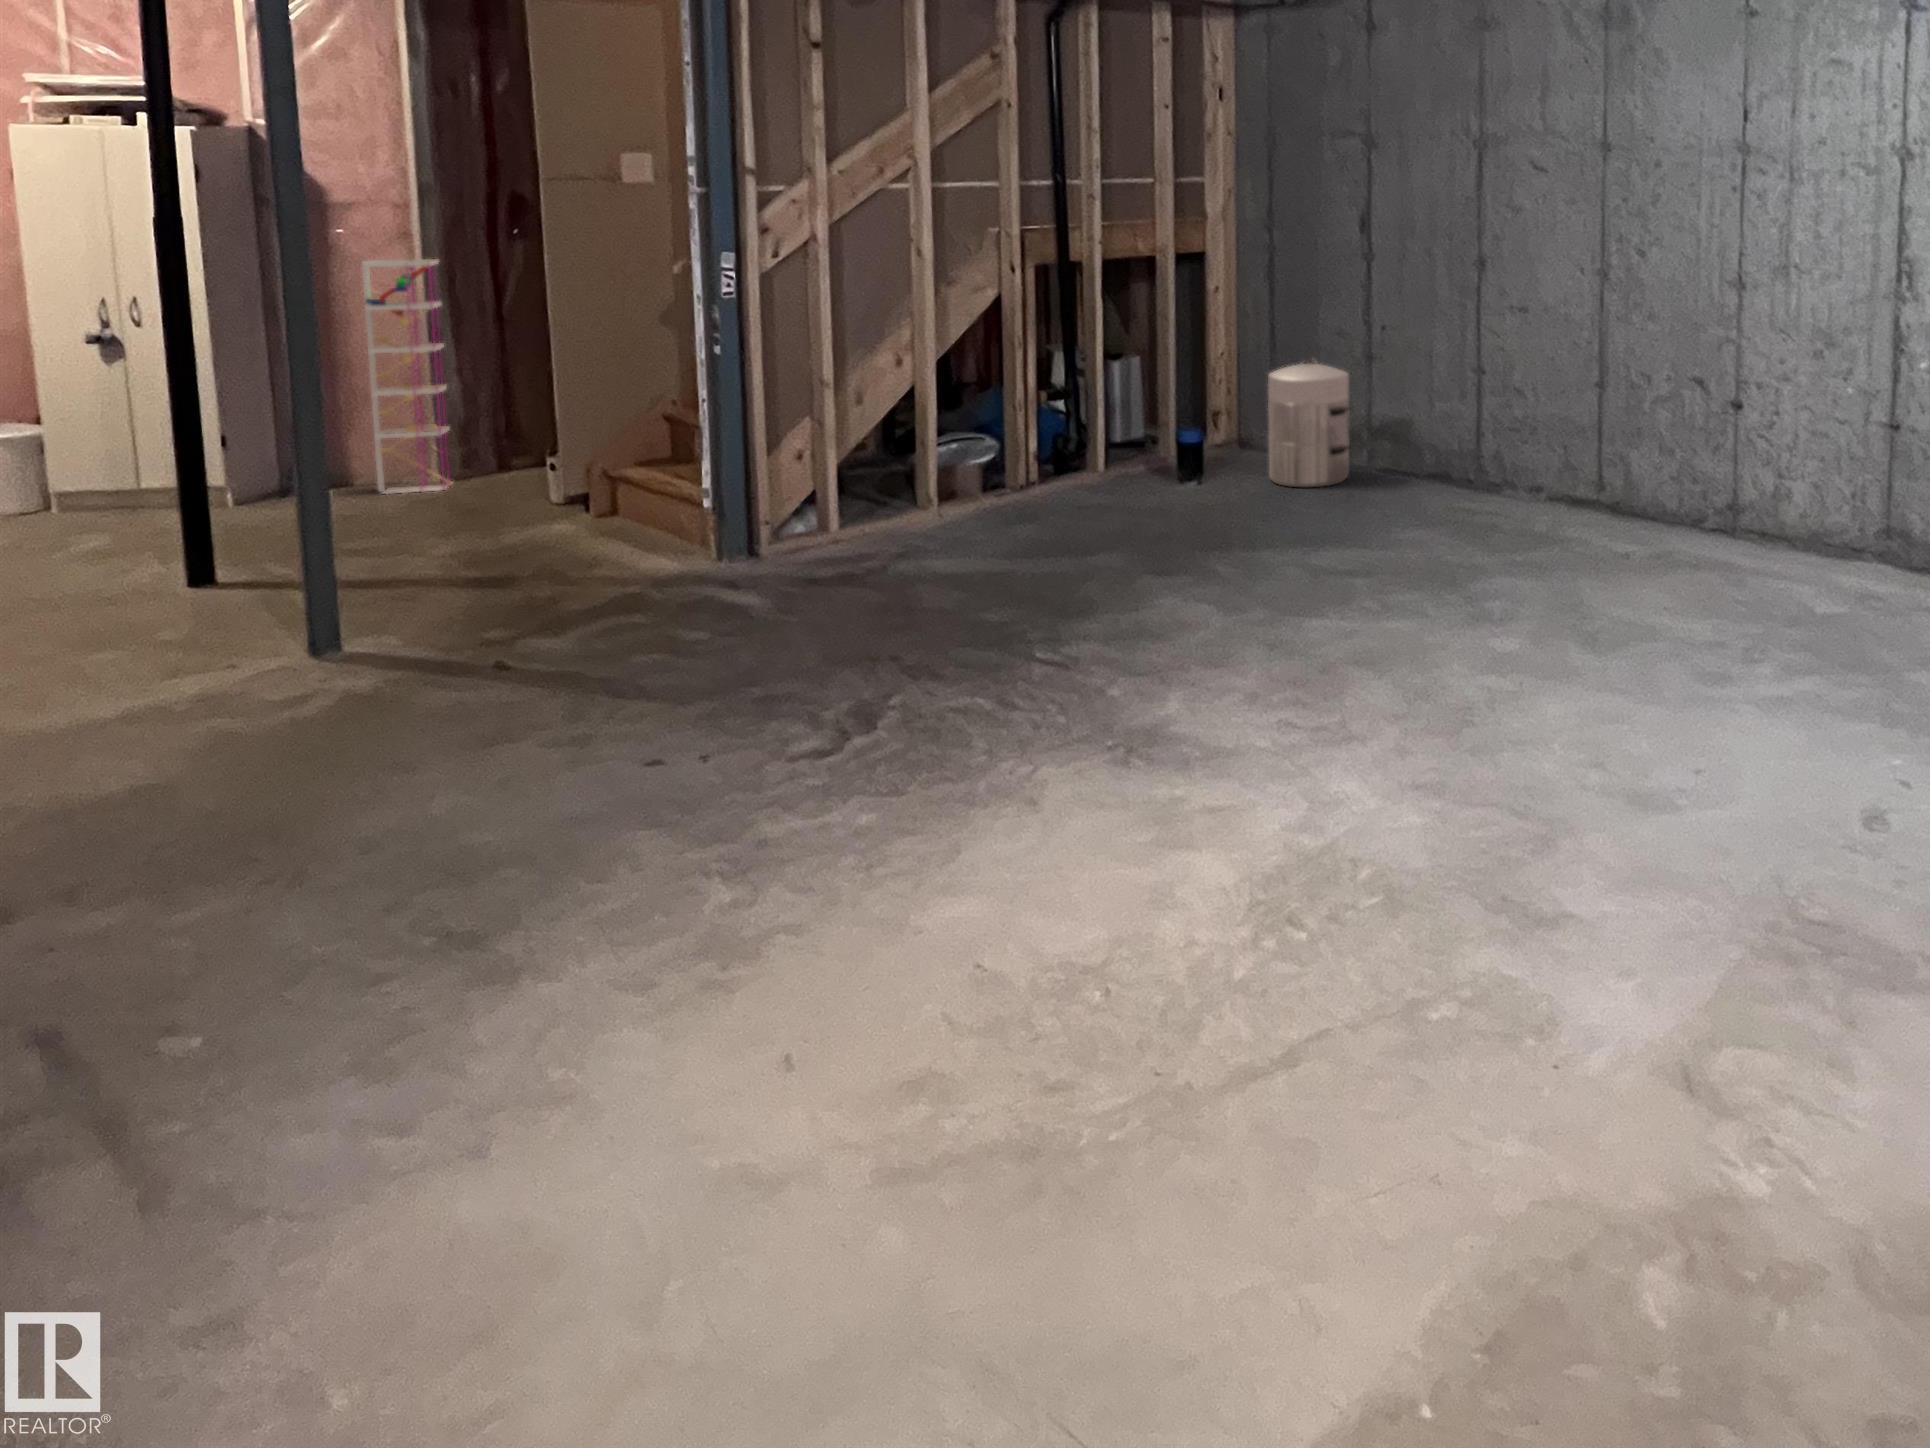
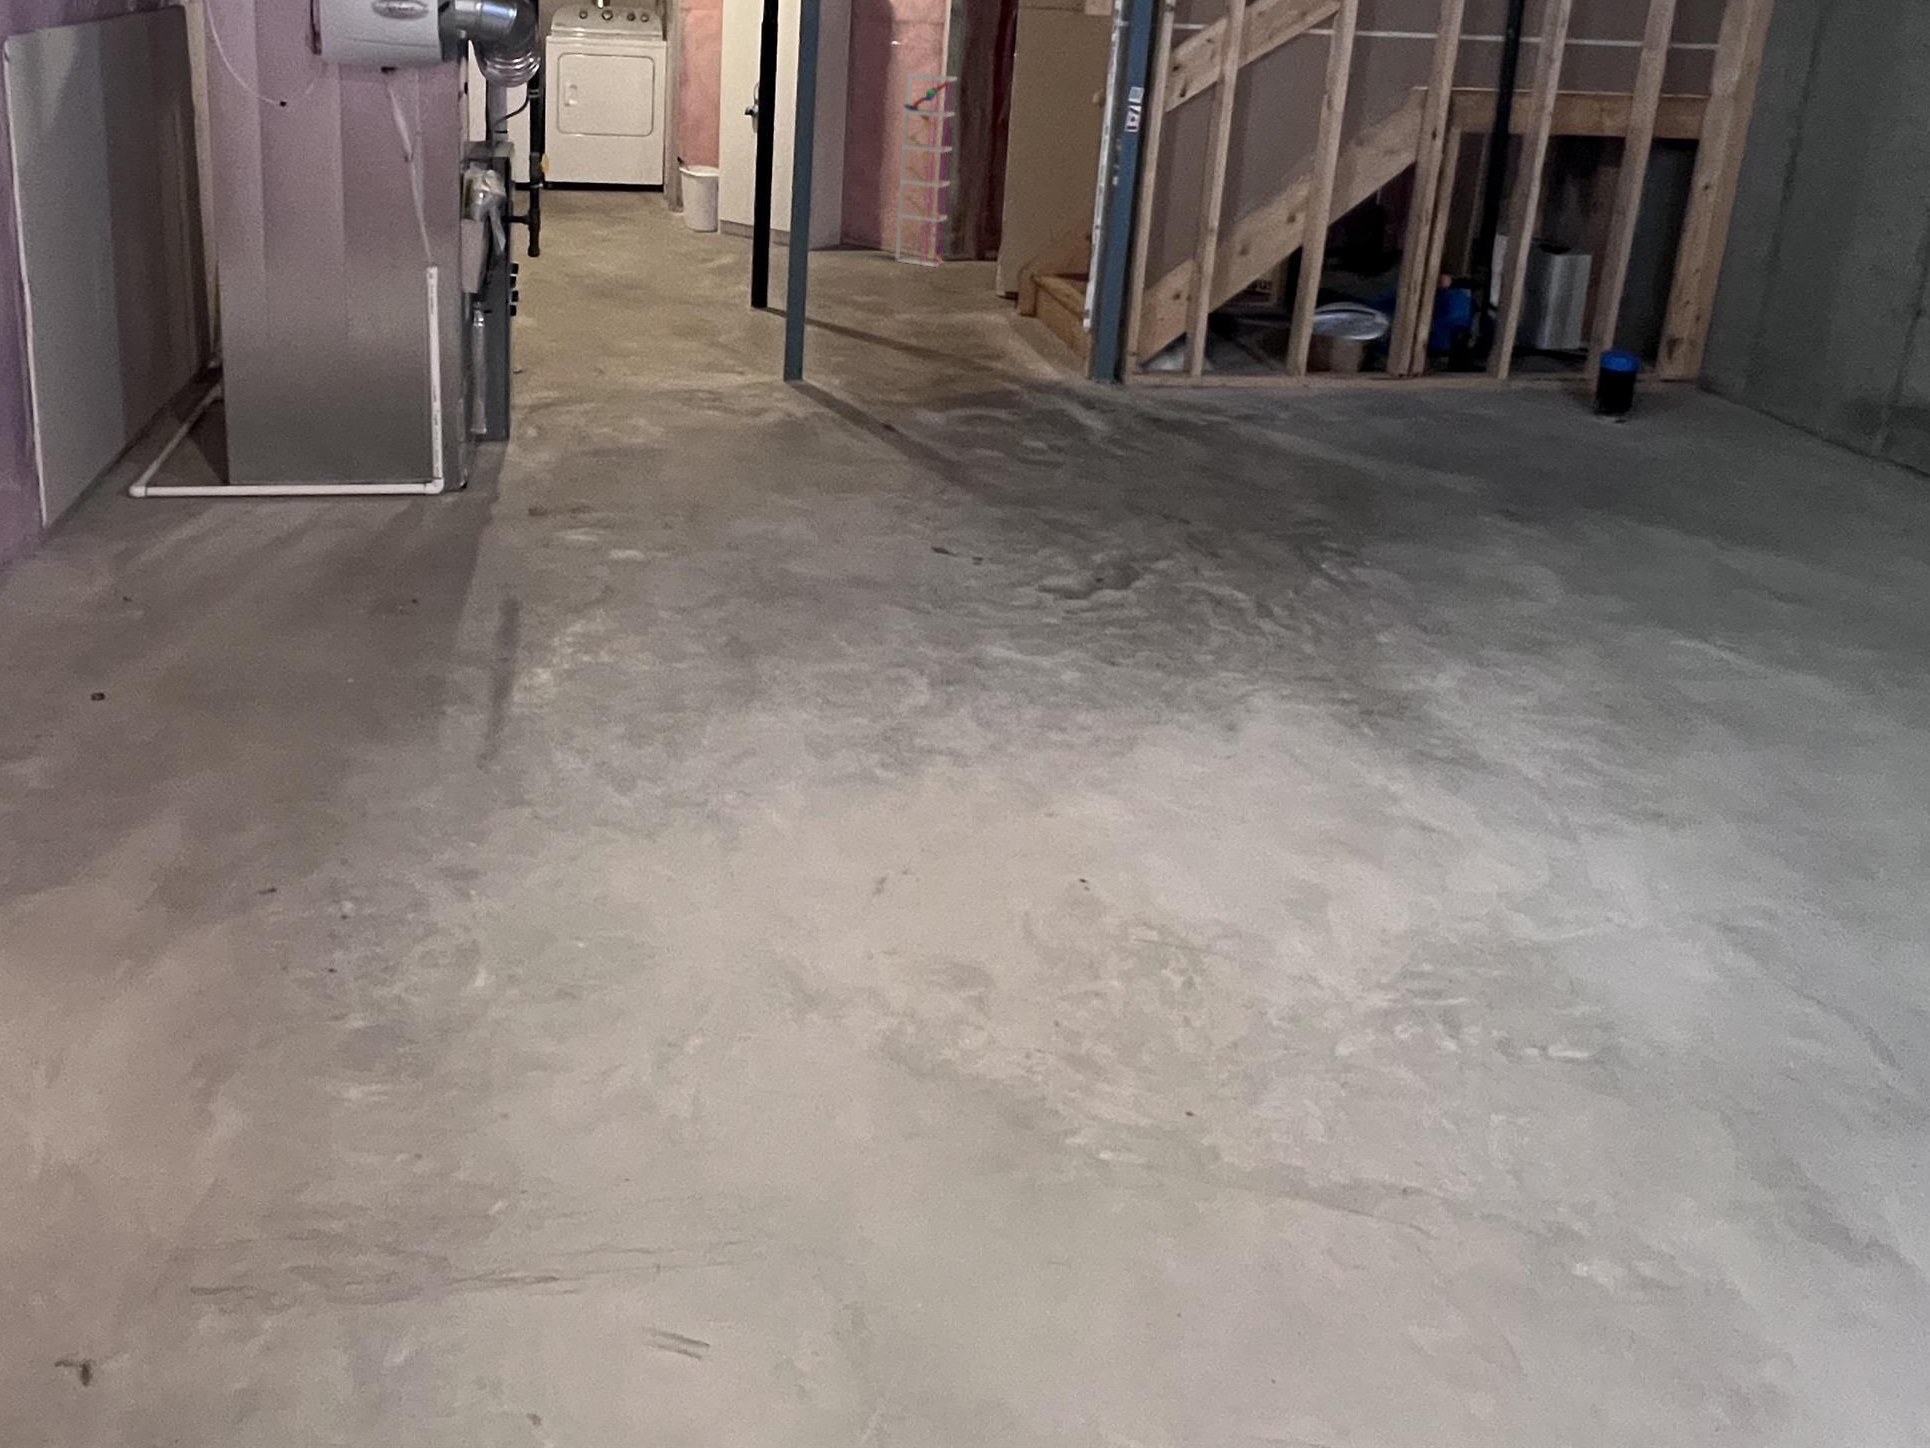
waste bin: present [1268,360,1349,487] -> none [1721,294,1876,463]

